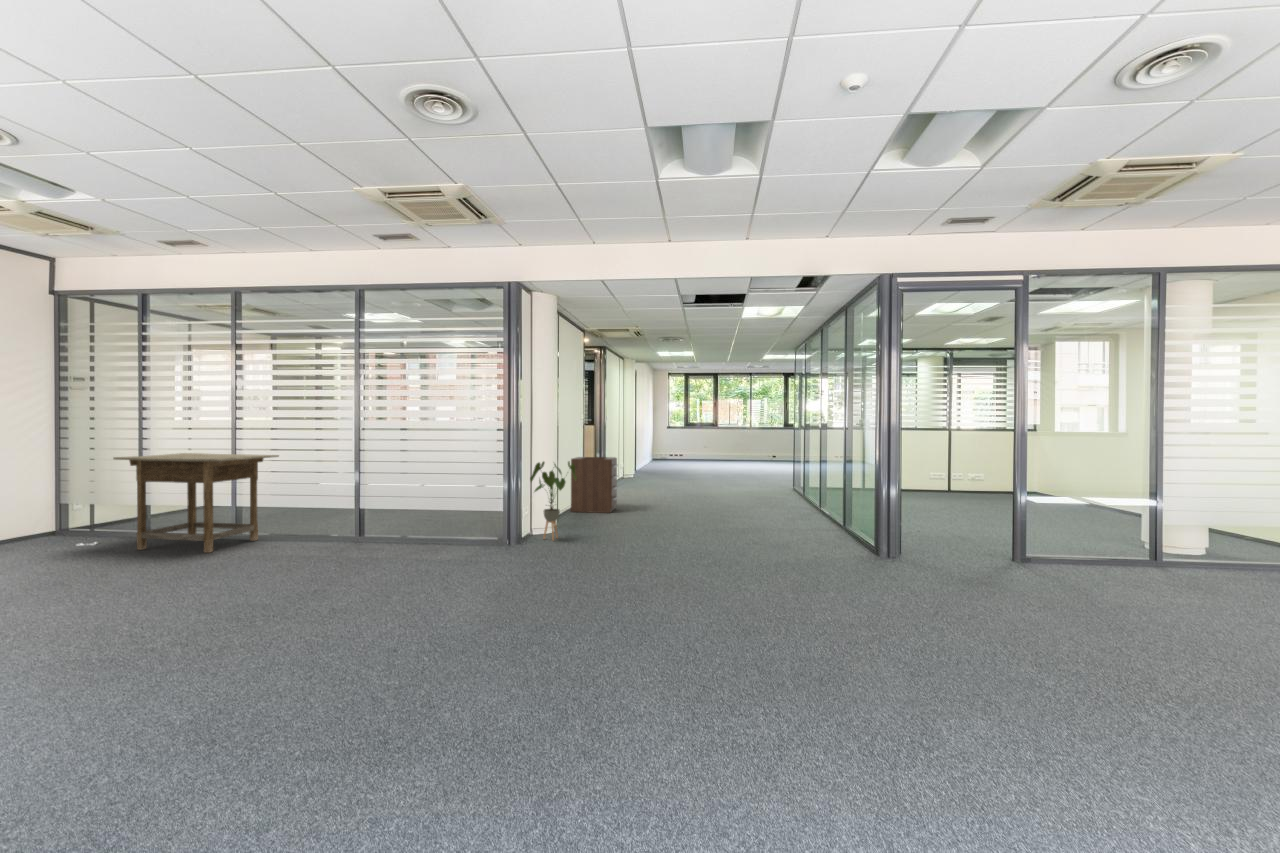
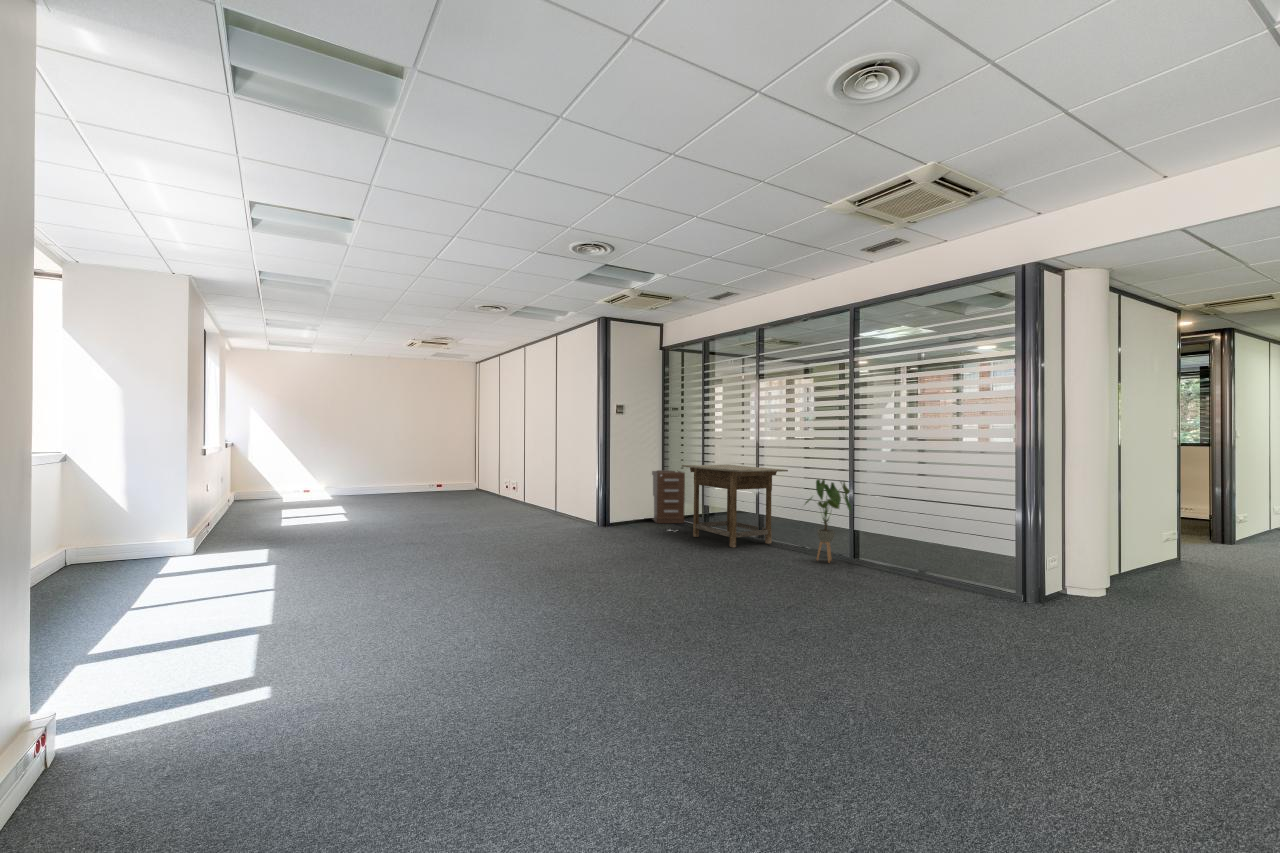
filing cabinet: present [571,457,618,513] -> present [652,470,685,523]
house plant: present [530,461,577,540] -> present [805,479,851,563]

